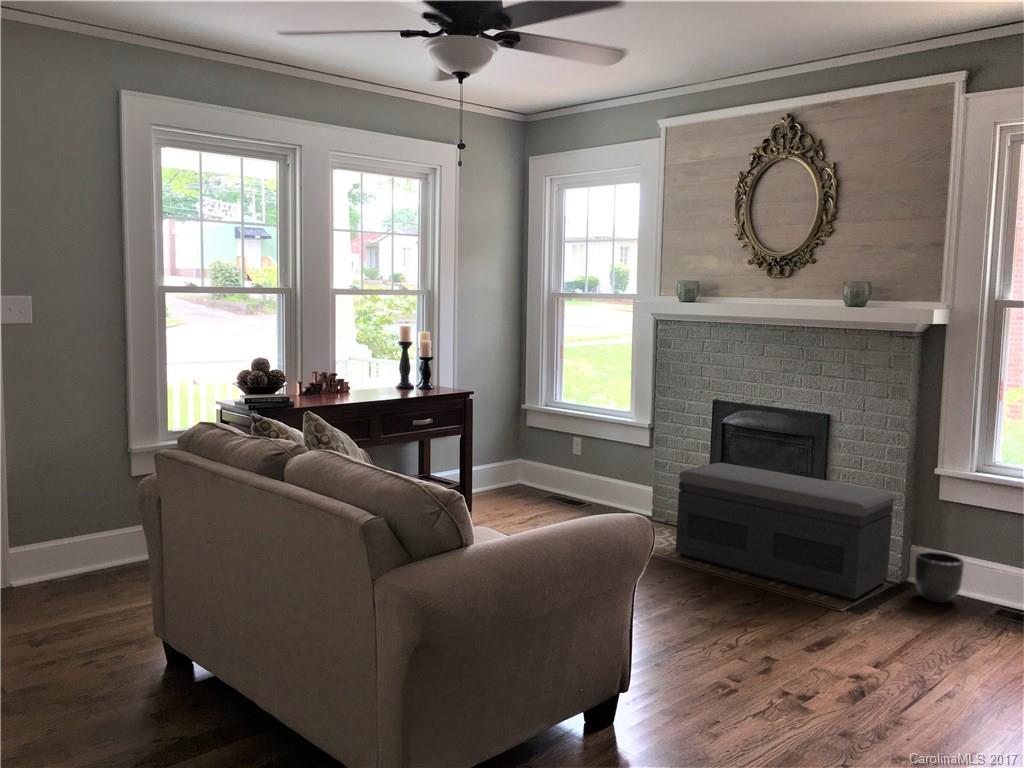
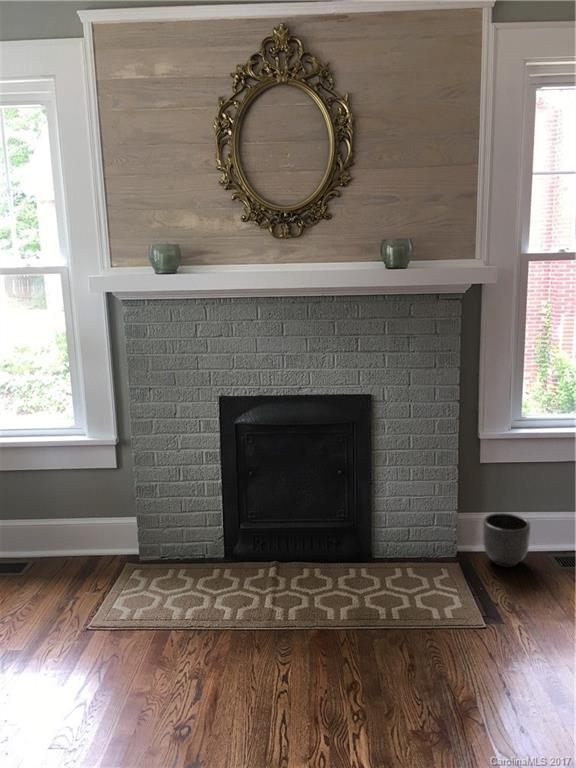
storage bench: present [676,463,895,600] -> none [236,466,481,611]

